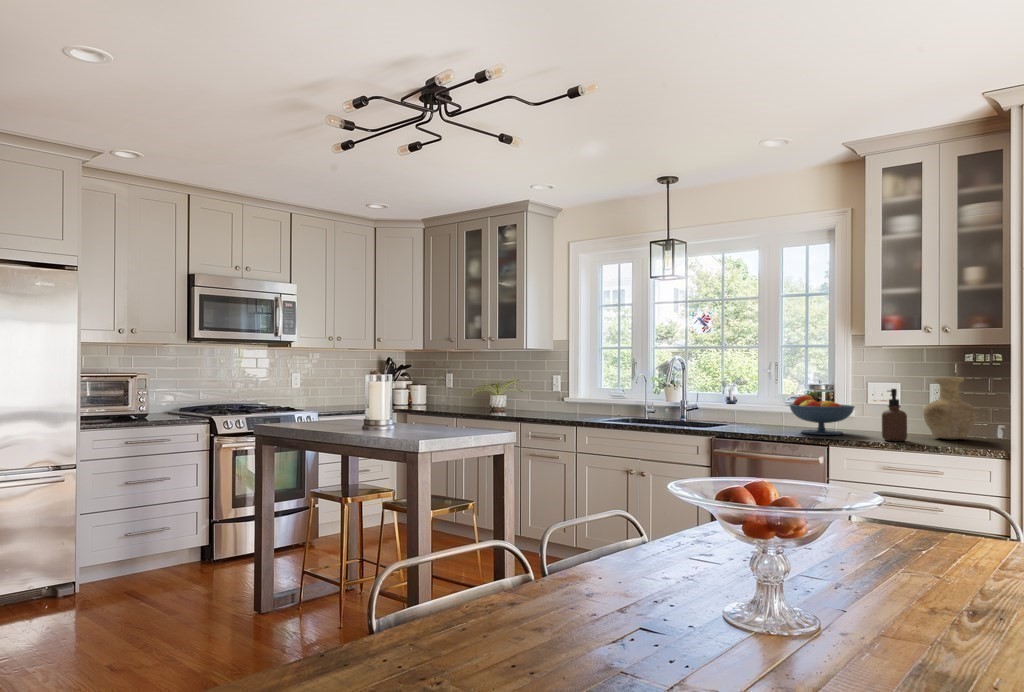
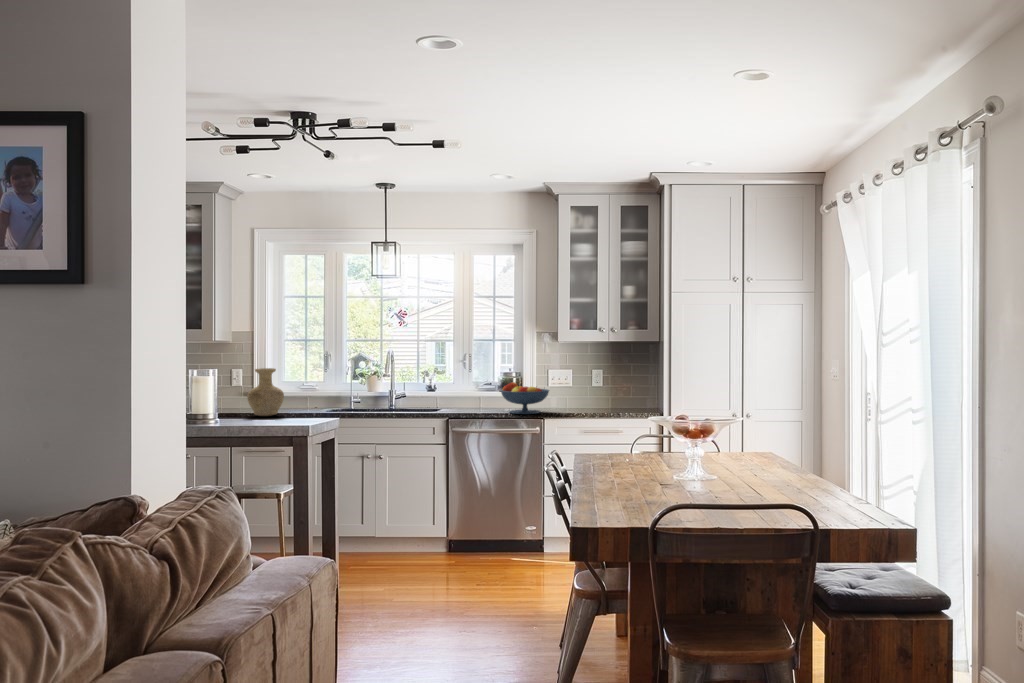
vase: present [923,377,976,439] -> present [247,368,284,416]
soap dispenser: present [882,389,907,441] -> none [575,376,592,415]

